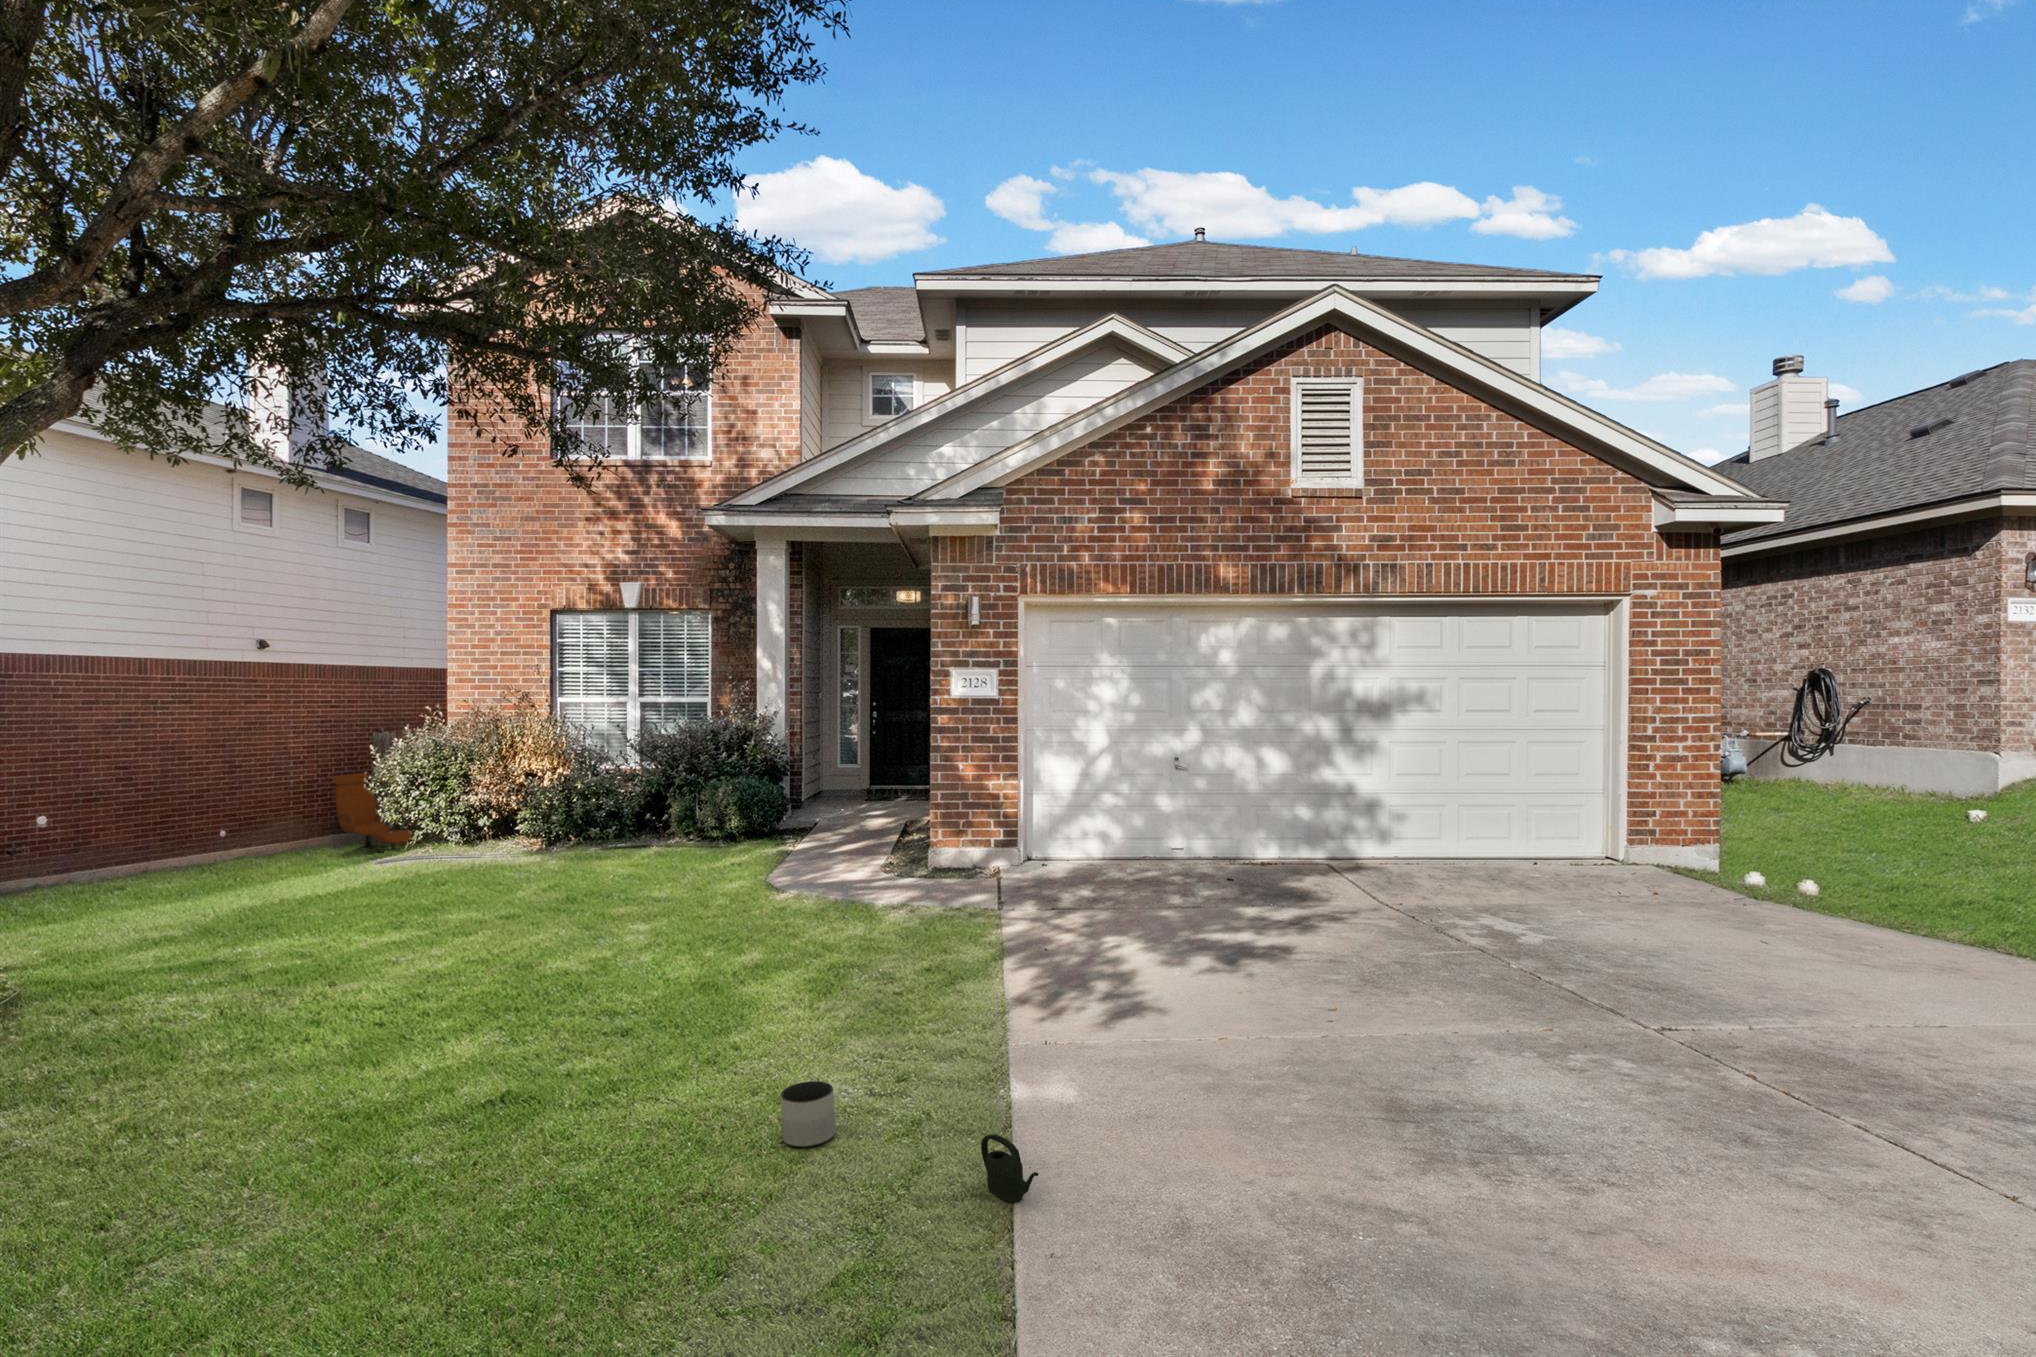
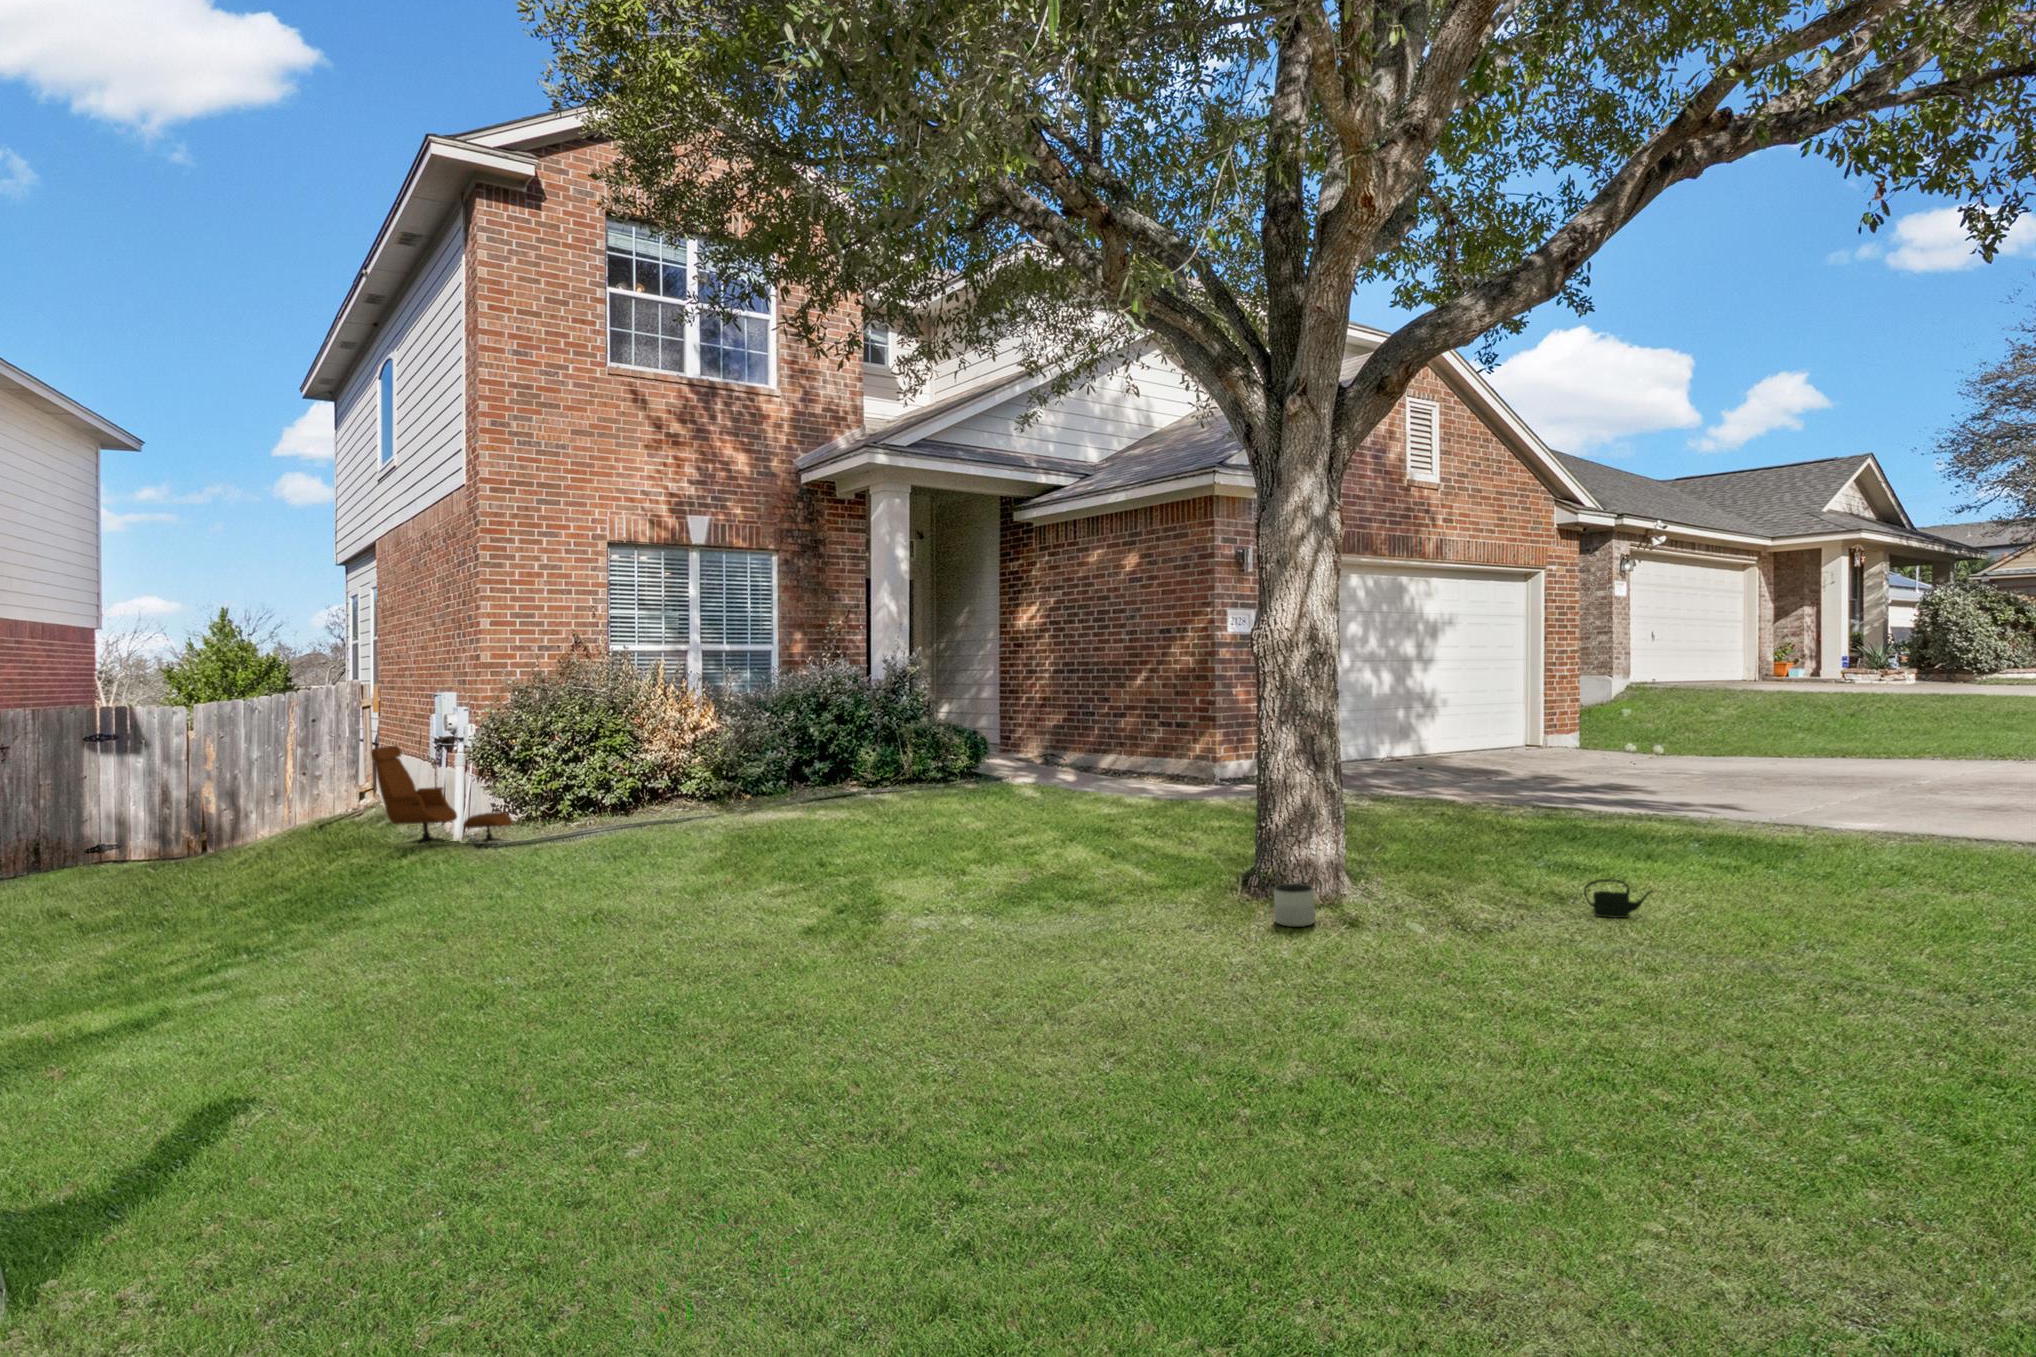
planter: present [781,1081,836,1148] -> present [1274,884,1315,927]
watering can: present [981,1134,1038,1202] -> present [1584,879,1653,918]

